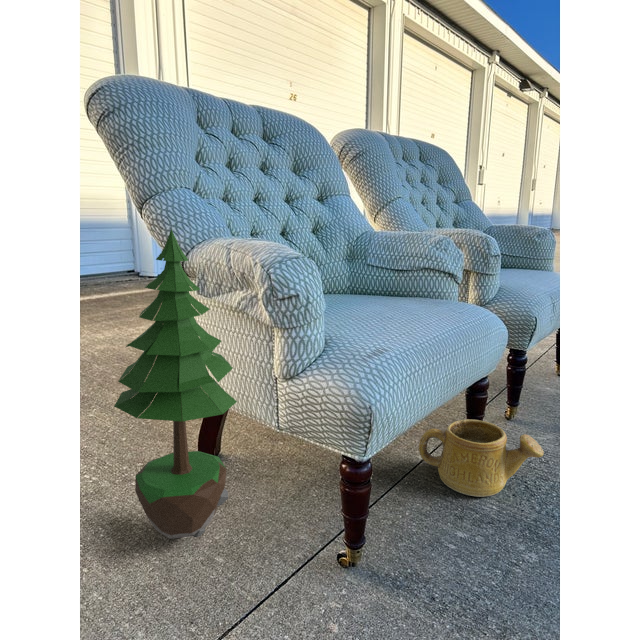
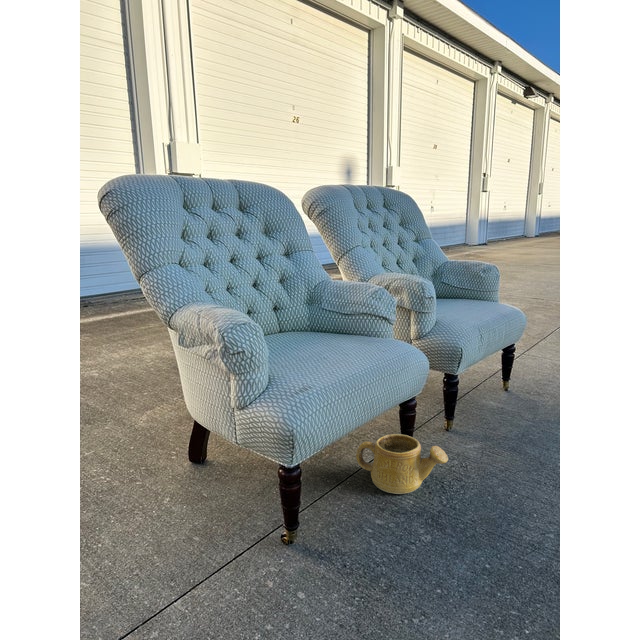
potted tree: present [114,230,237,539] -> none [119,307,207,523]

